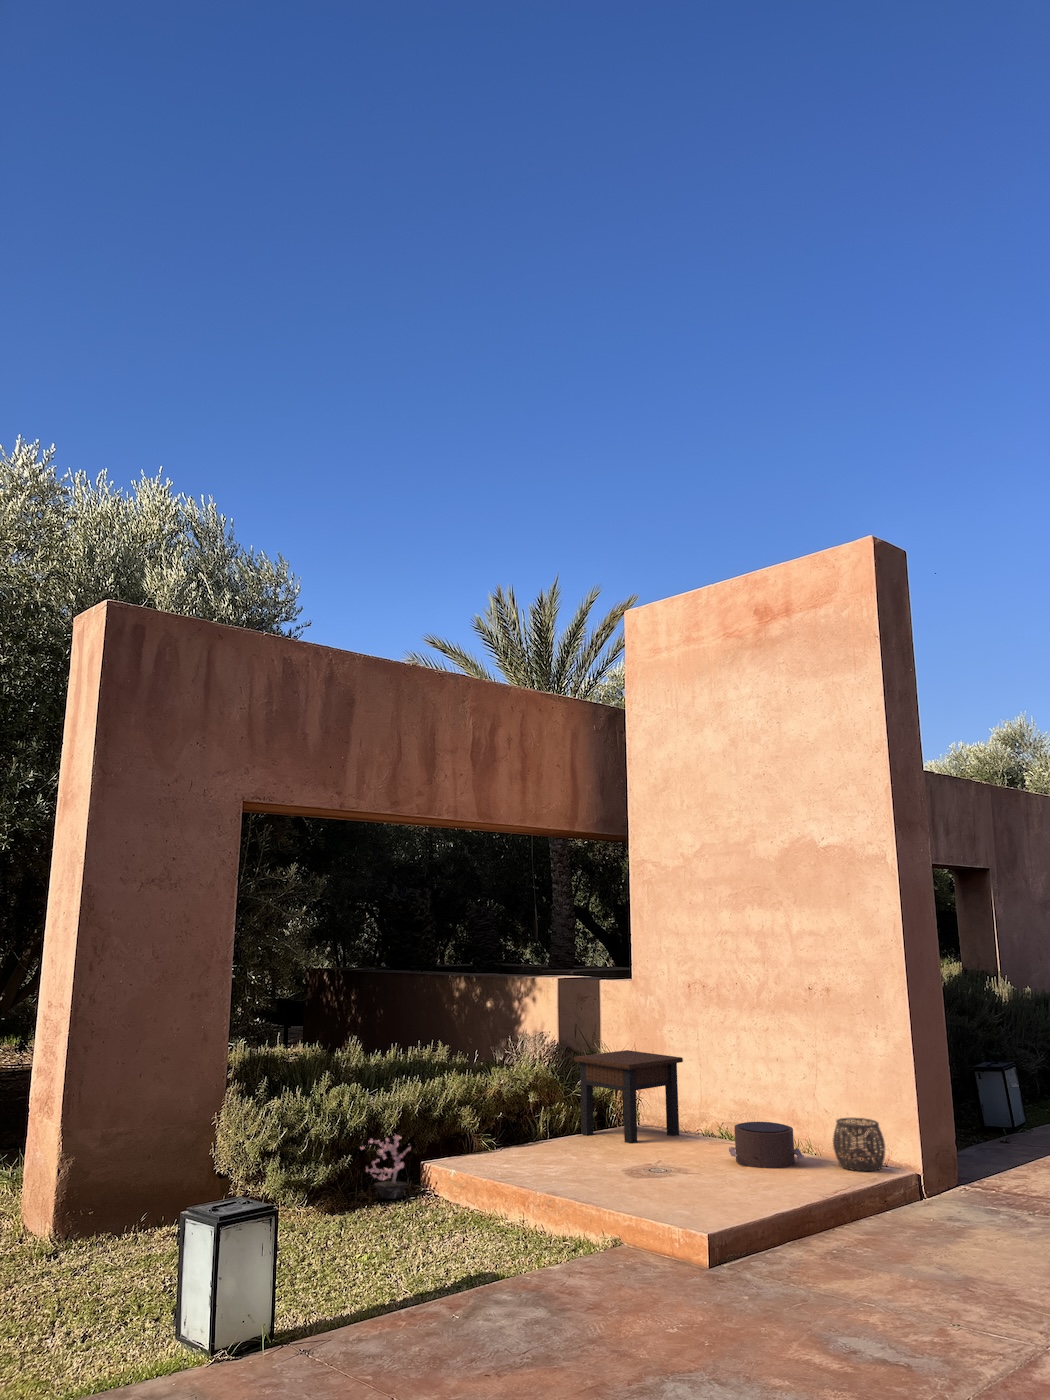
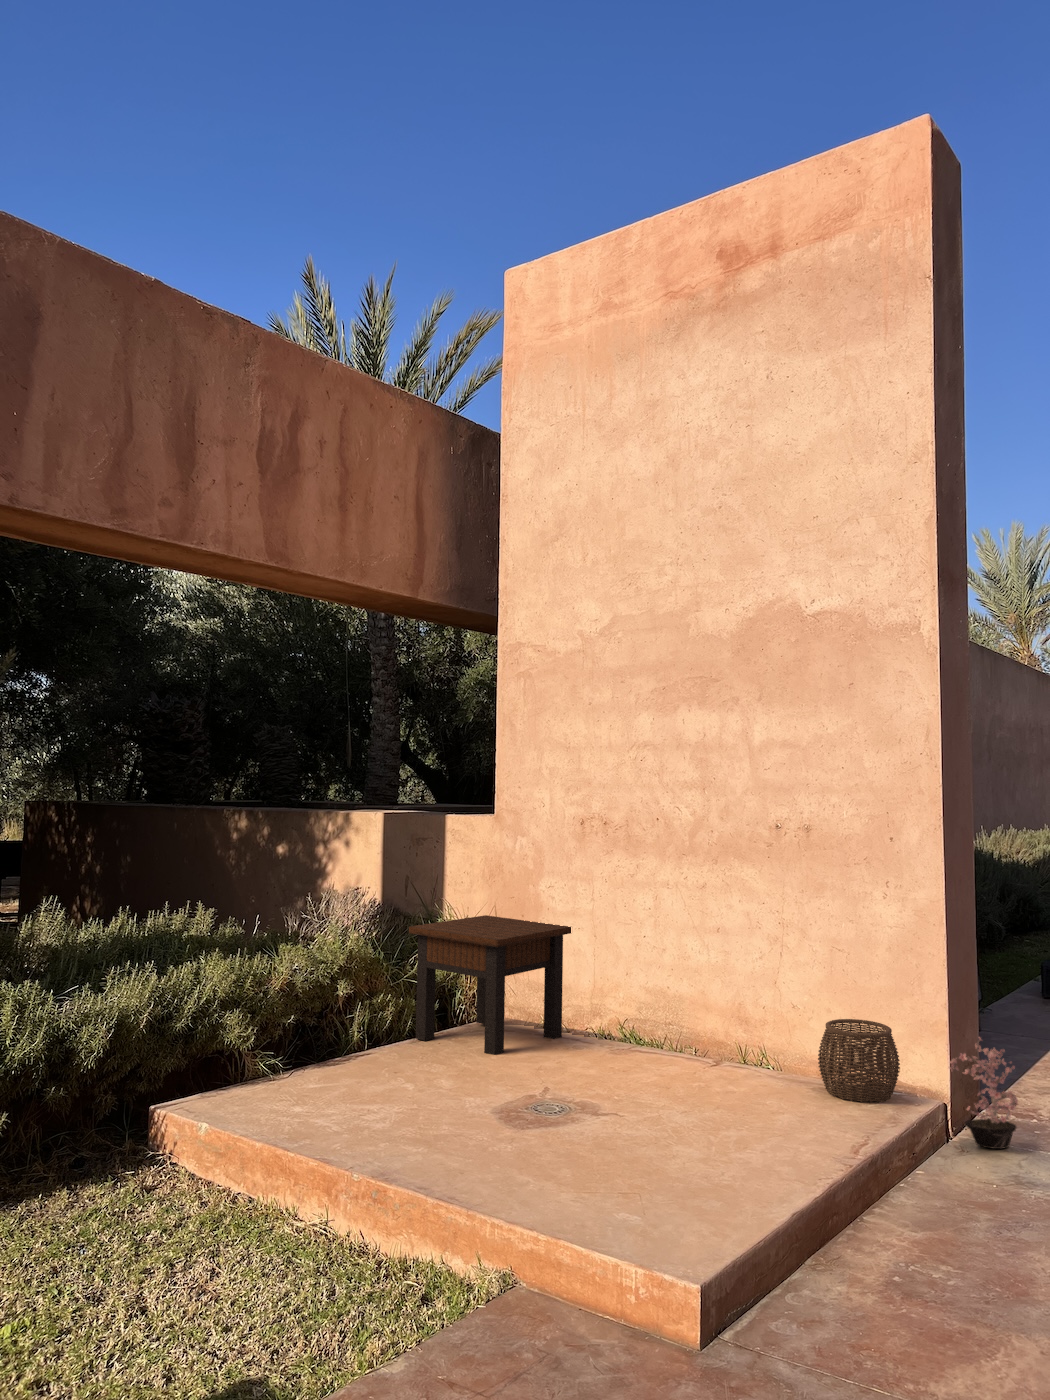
pouf: present [729,1122,804,1168] -> none [655,1026,776,1101]
potted plant: present [361,1135,411,1199] -> present [949,1037,1018,1149]

